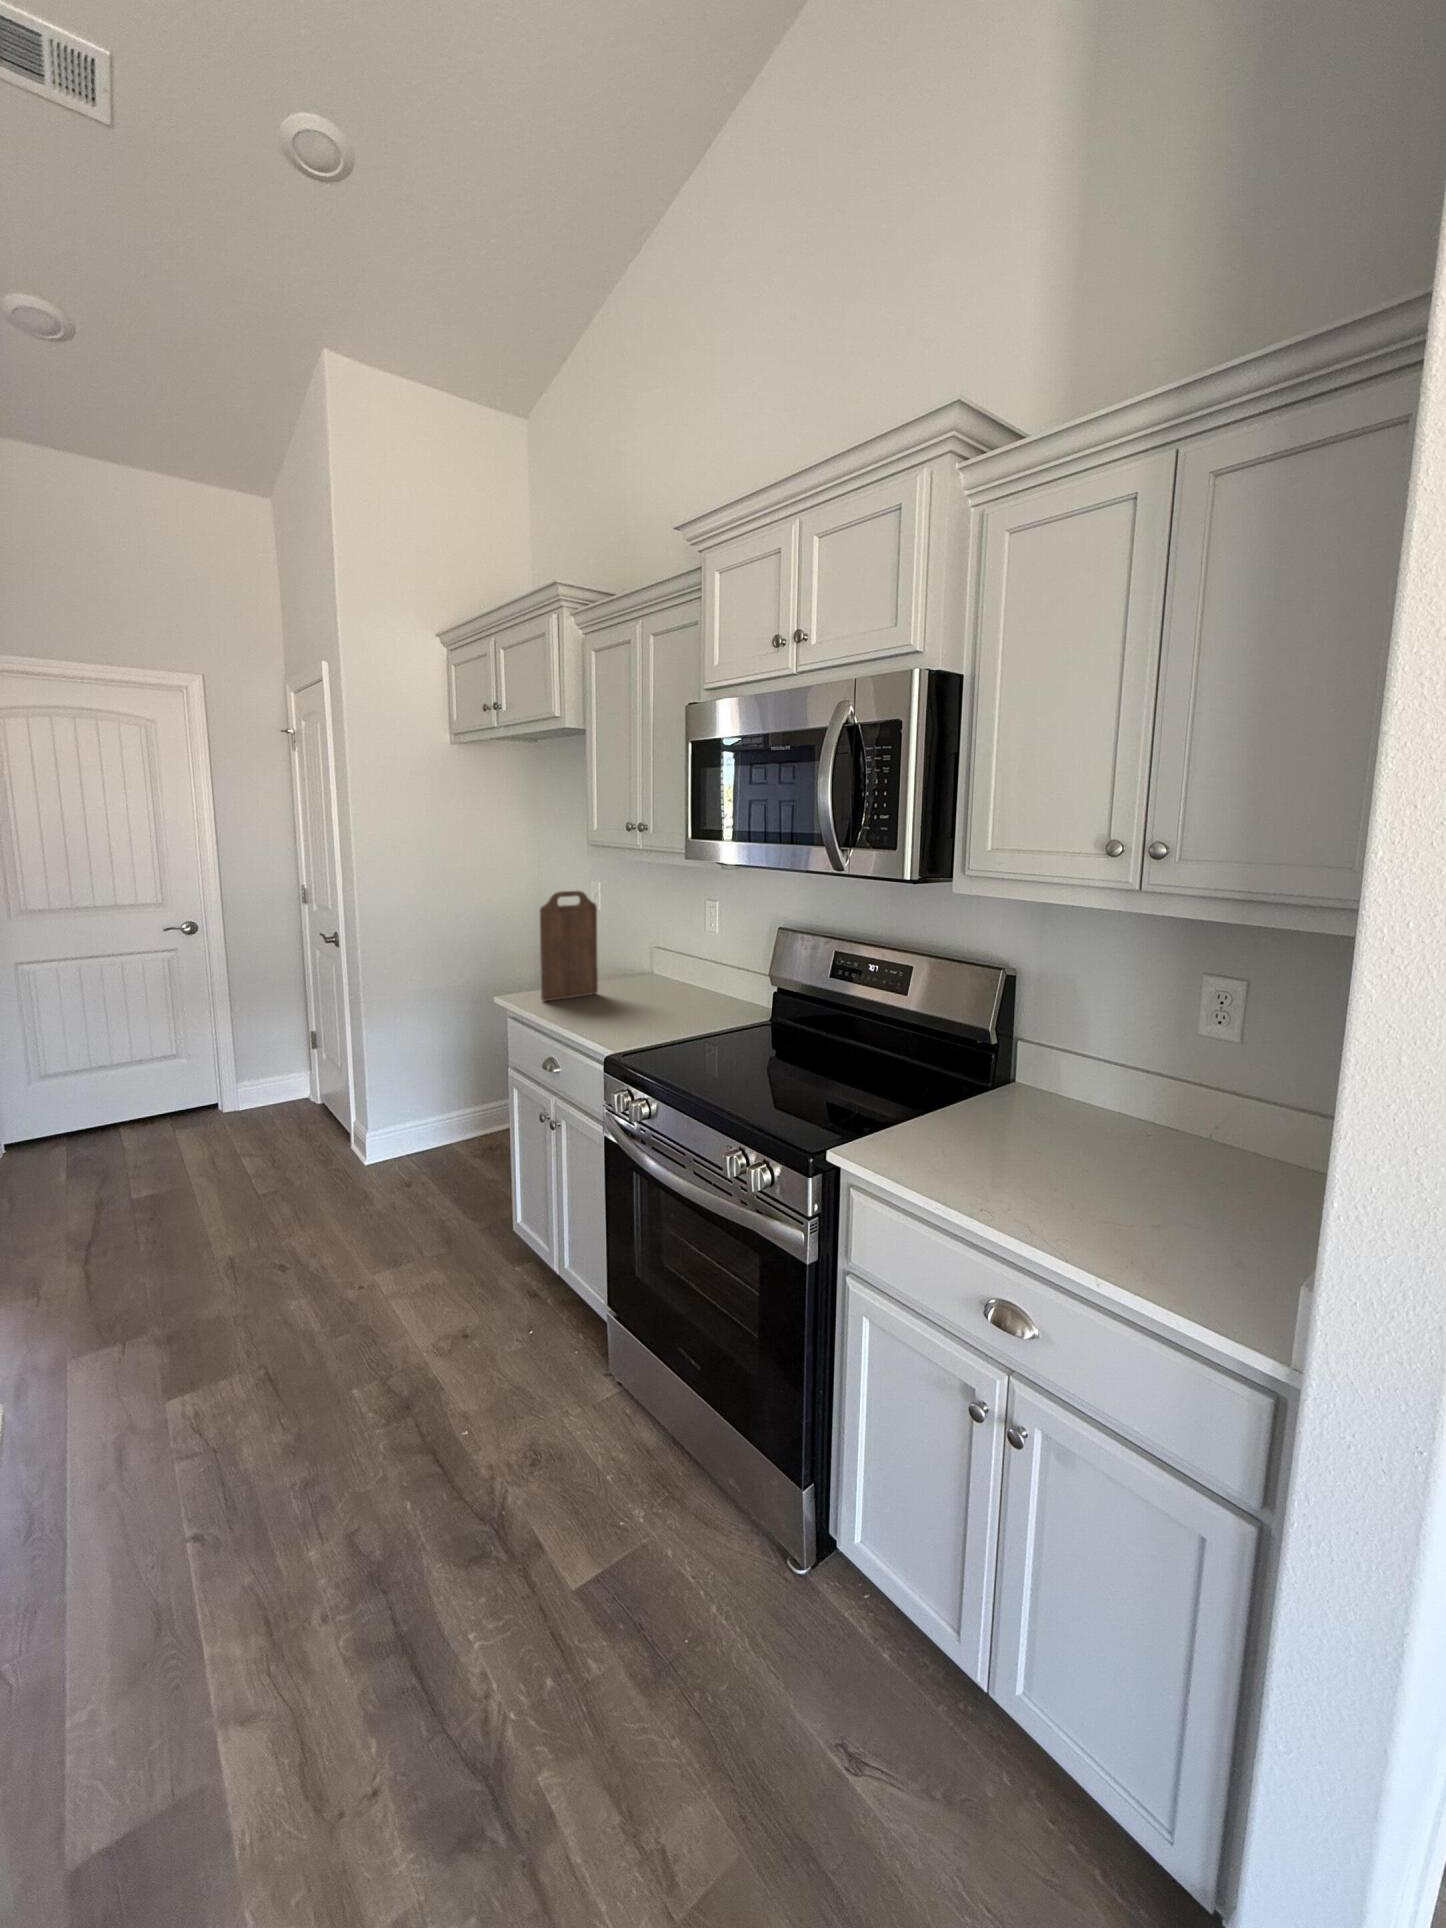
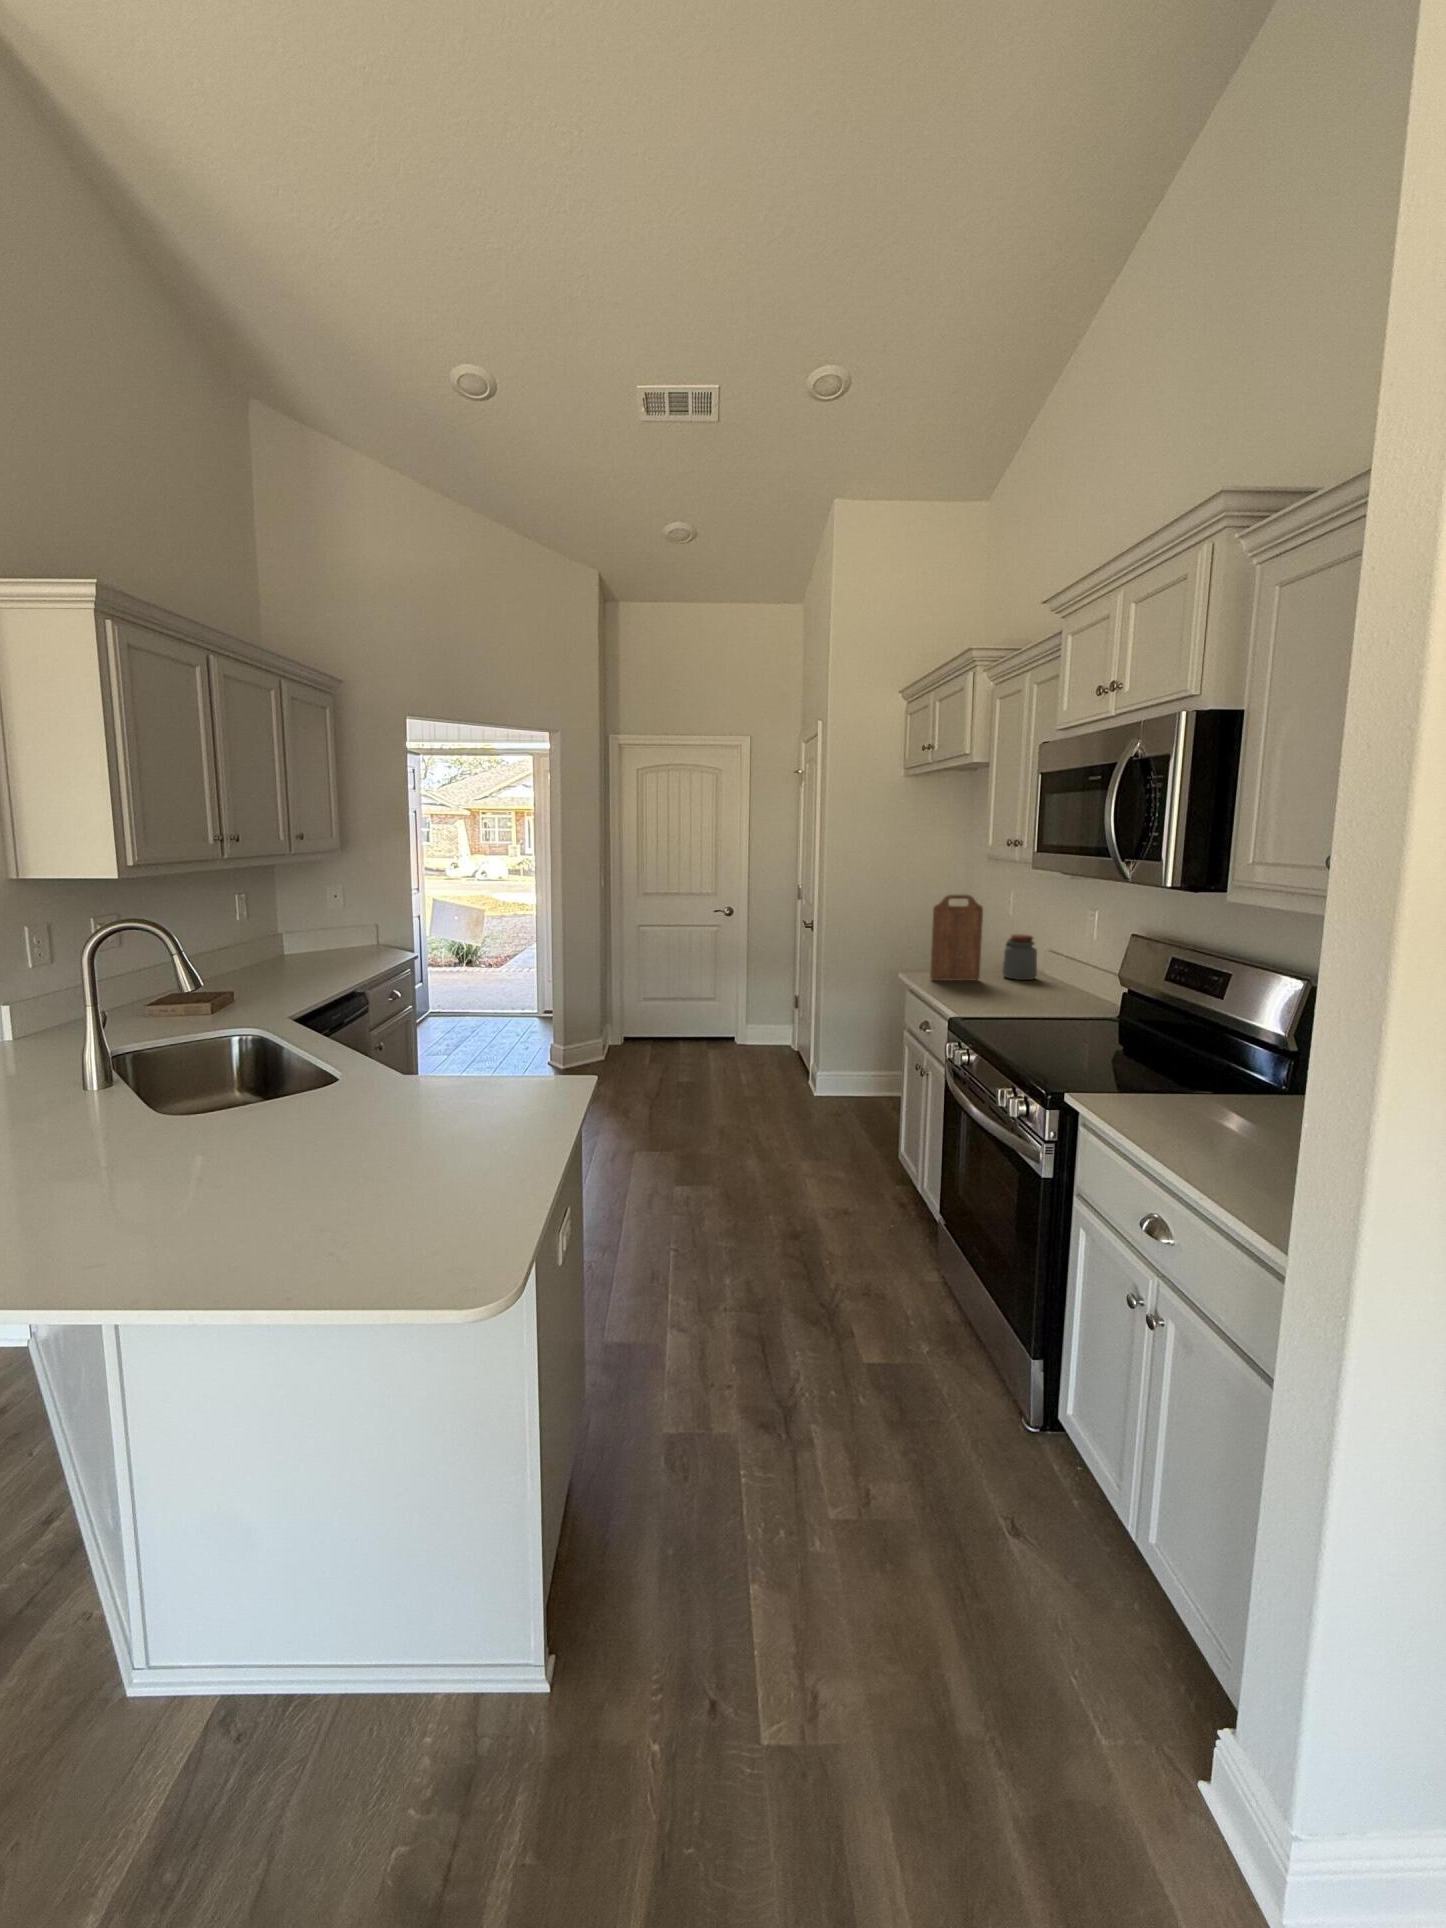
jar: none [617,933,656,987] -> present [1002,934,1037,980]

